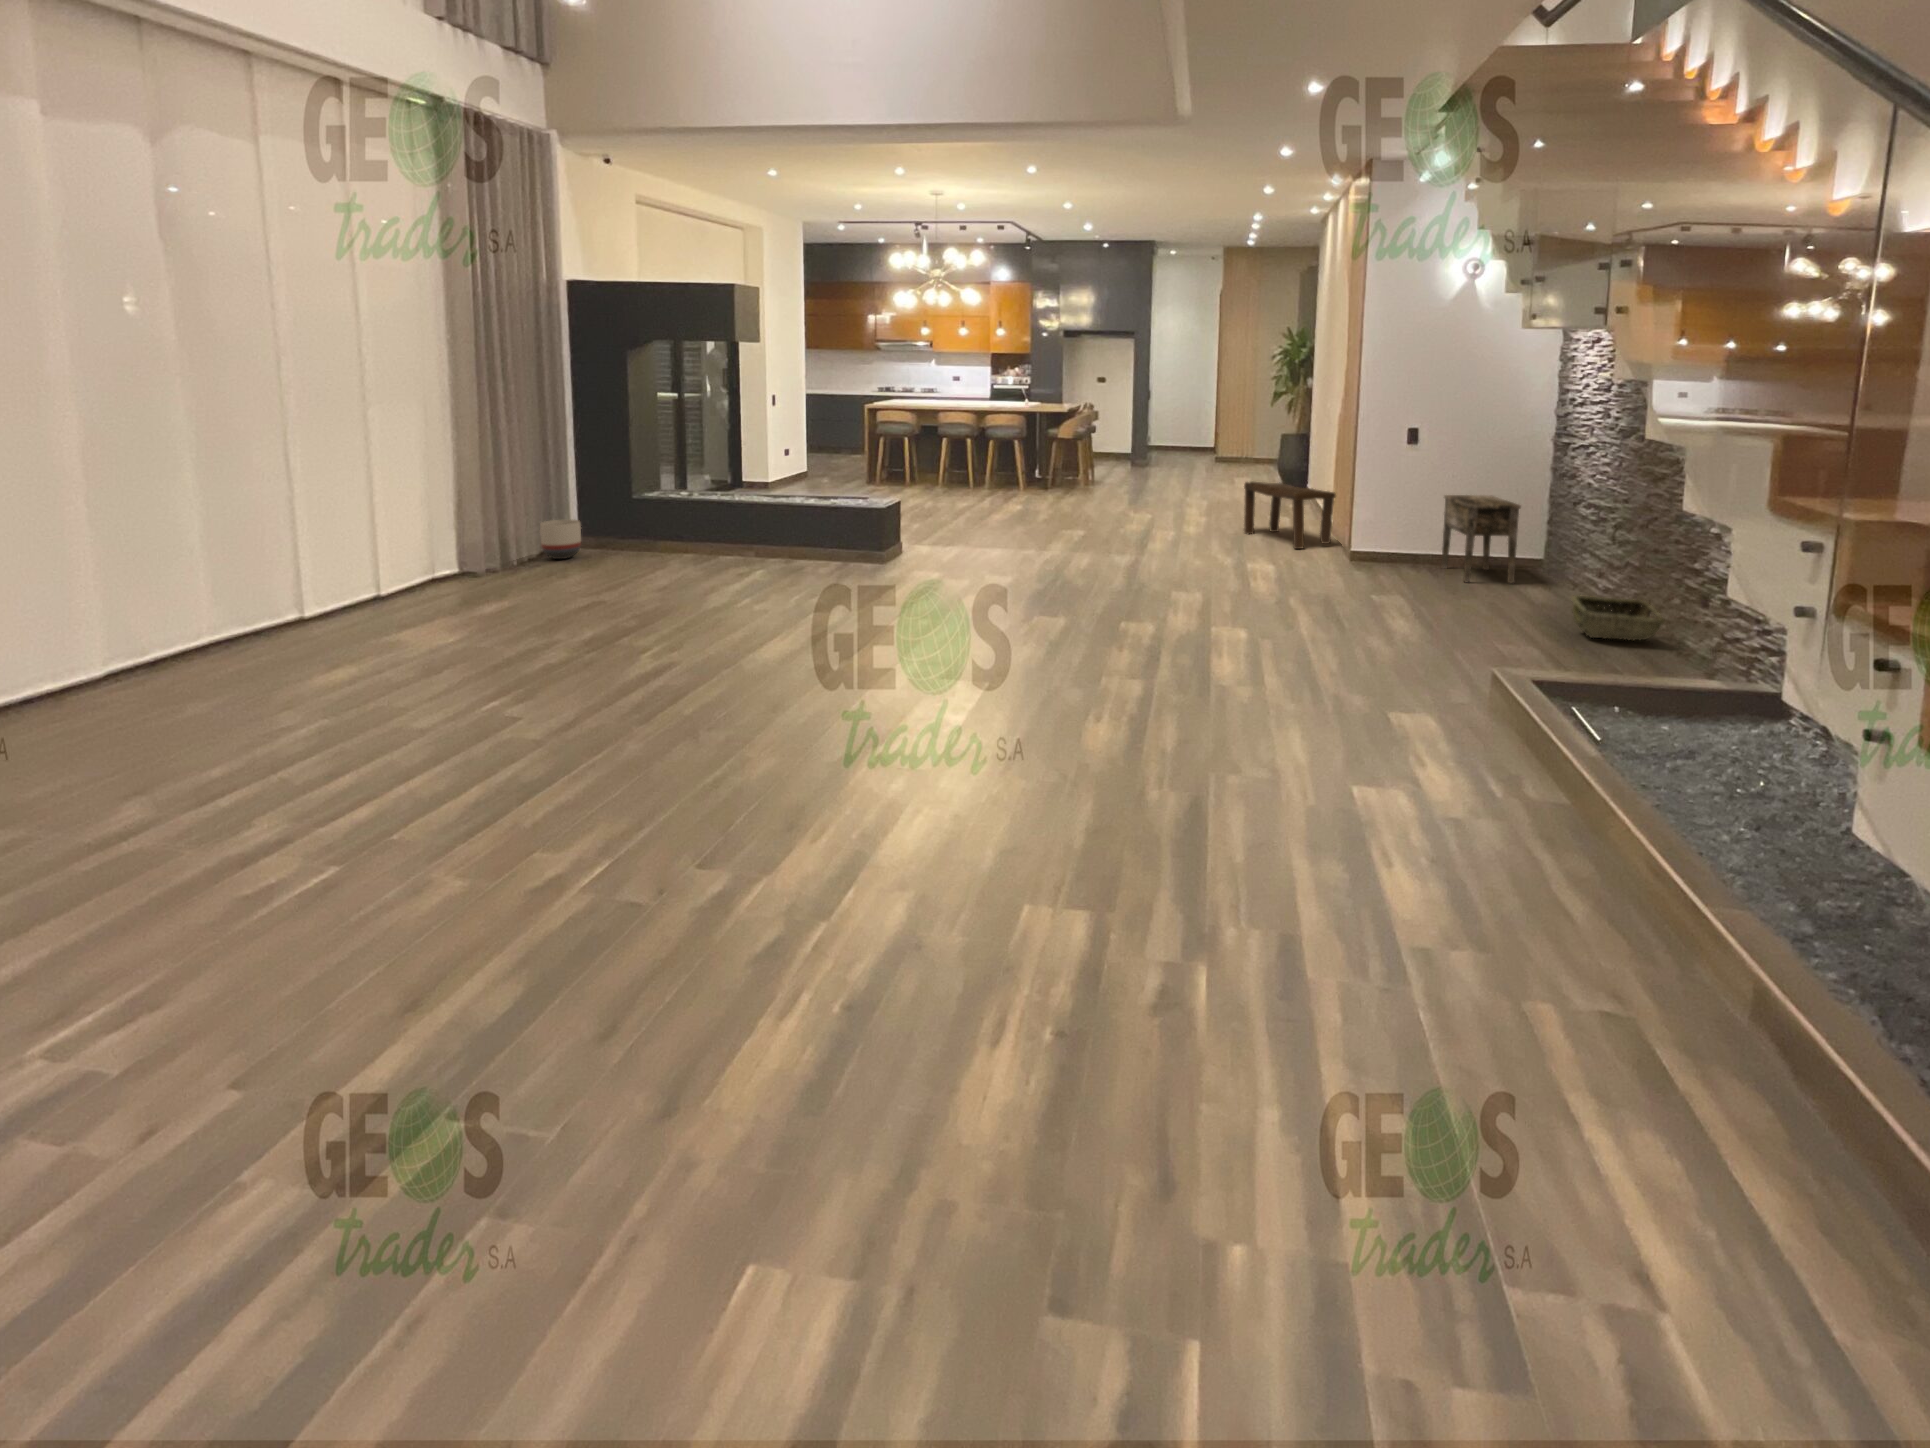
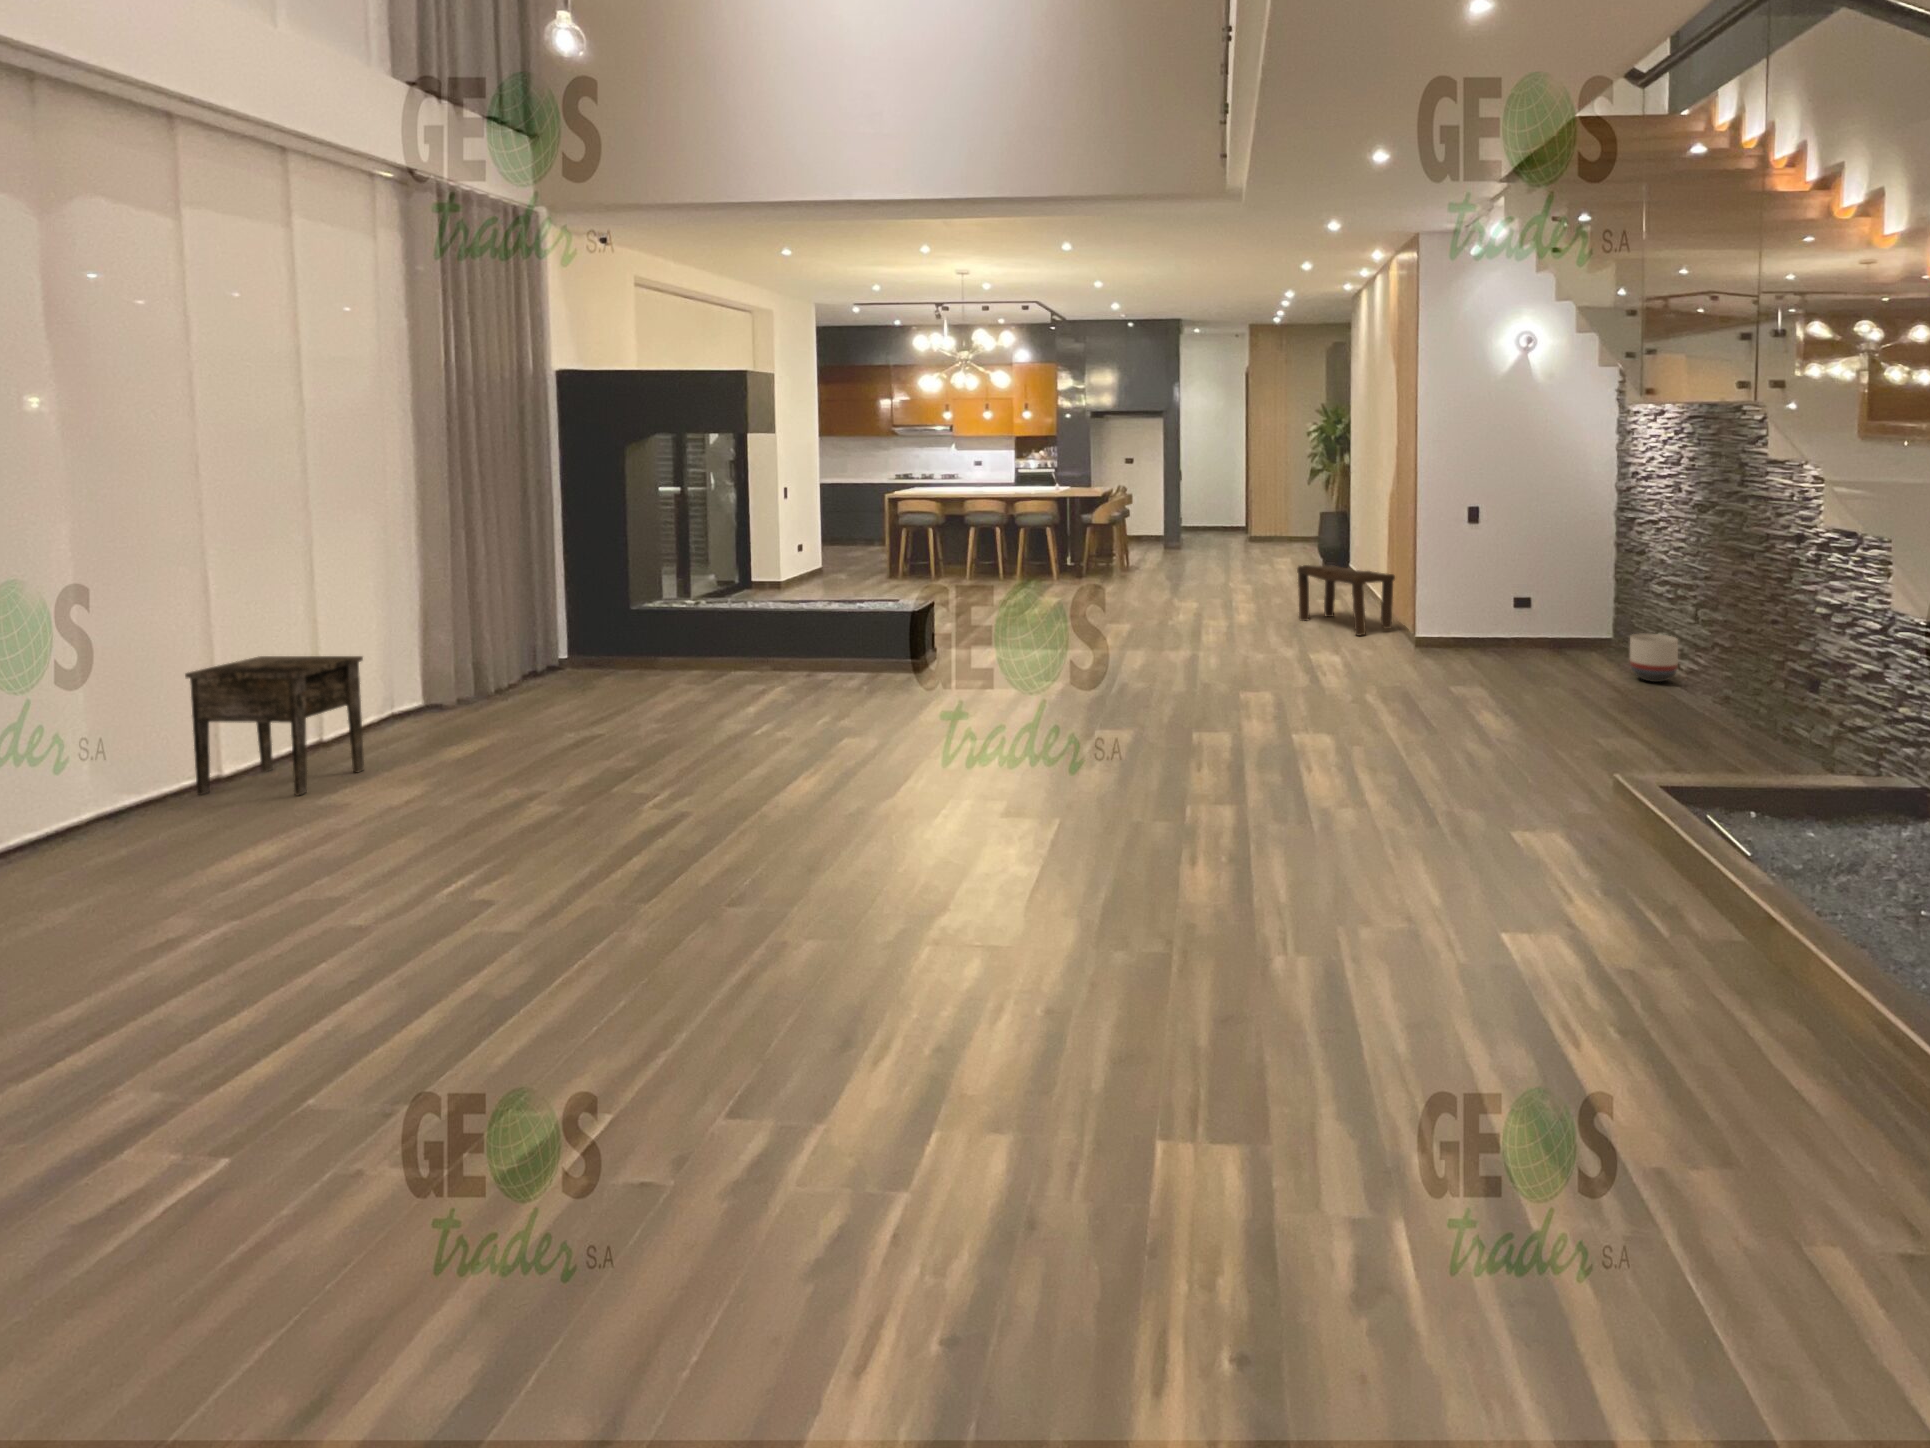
side table: present [1441,495,1521,583] -> present [185,656,364,795]
planter: present [540,519,581,559] -> present [1630,634,1678,682]
woven basket: present [1572,596,1664,641] -> none [1668,681,1770,727]

